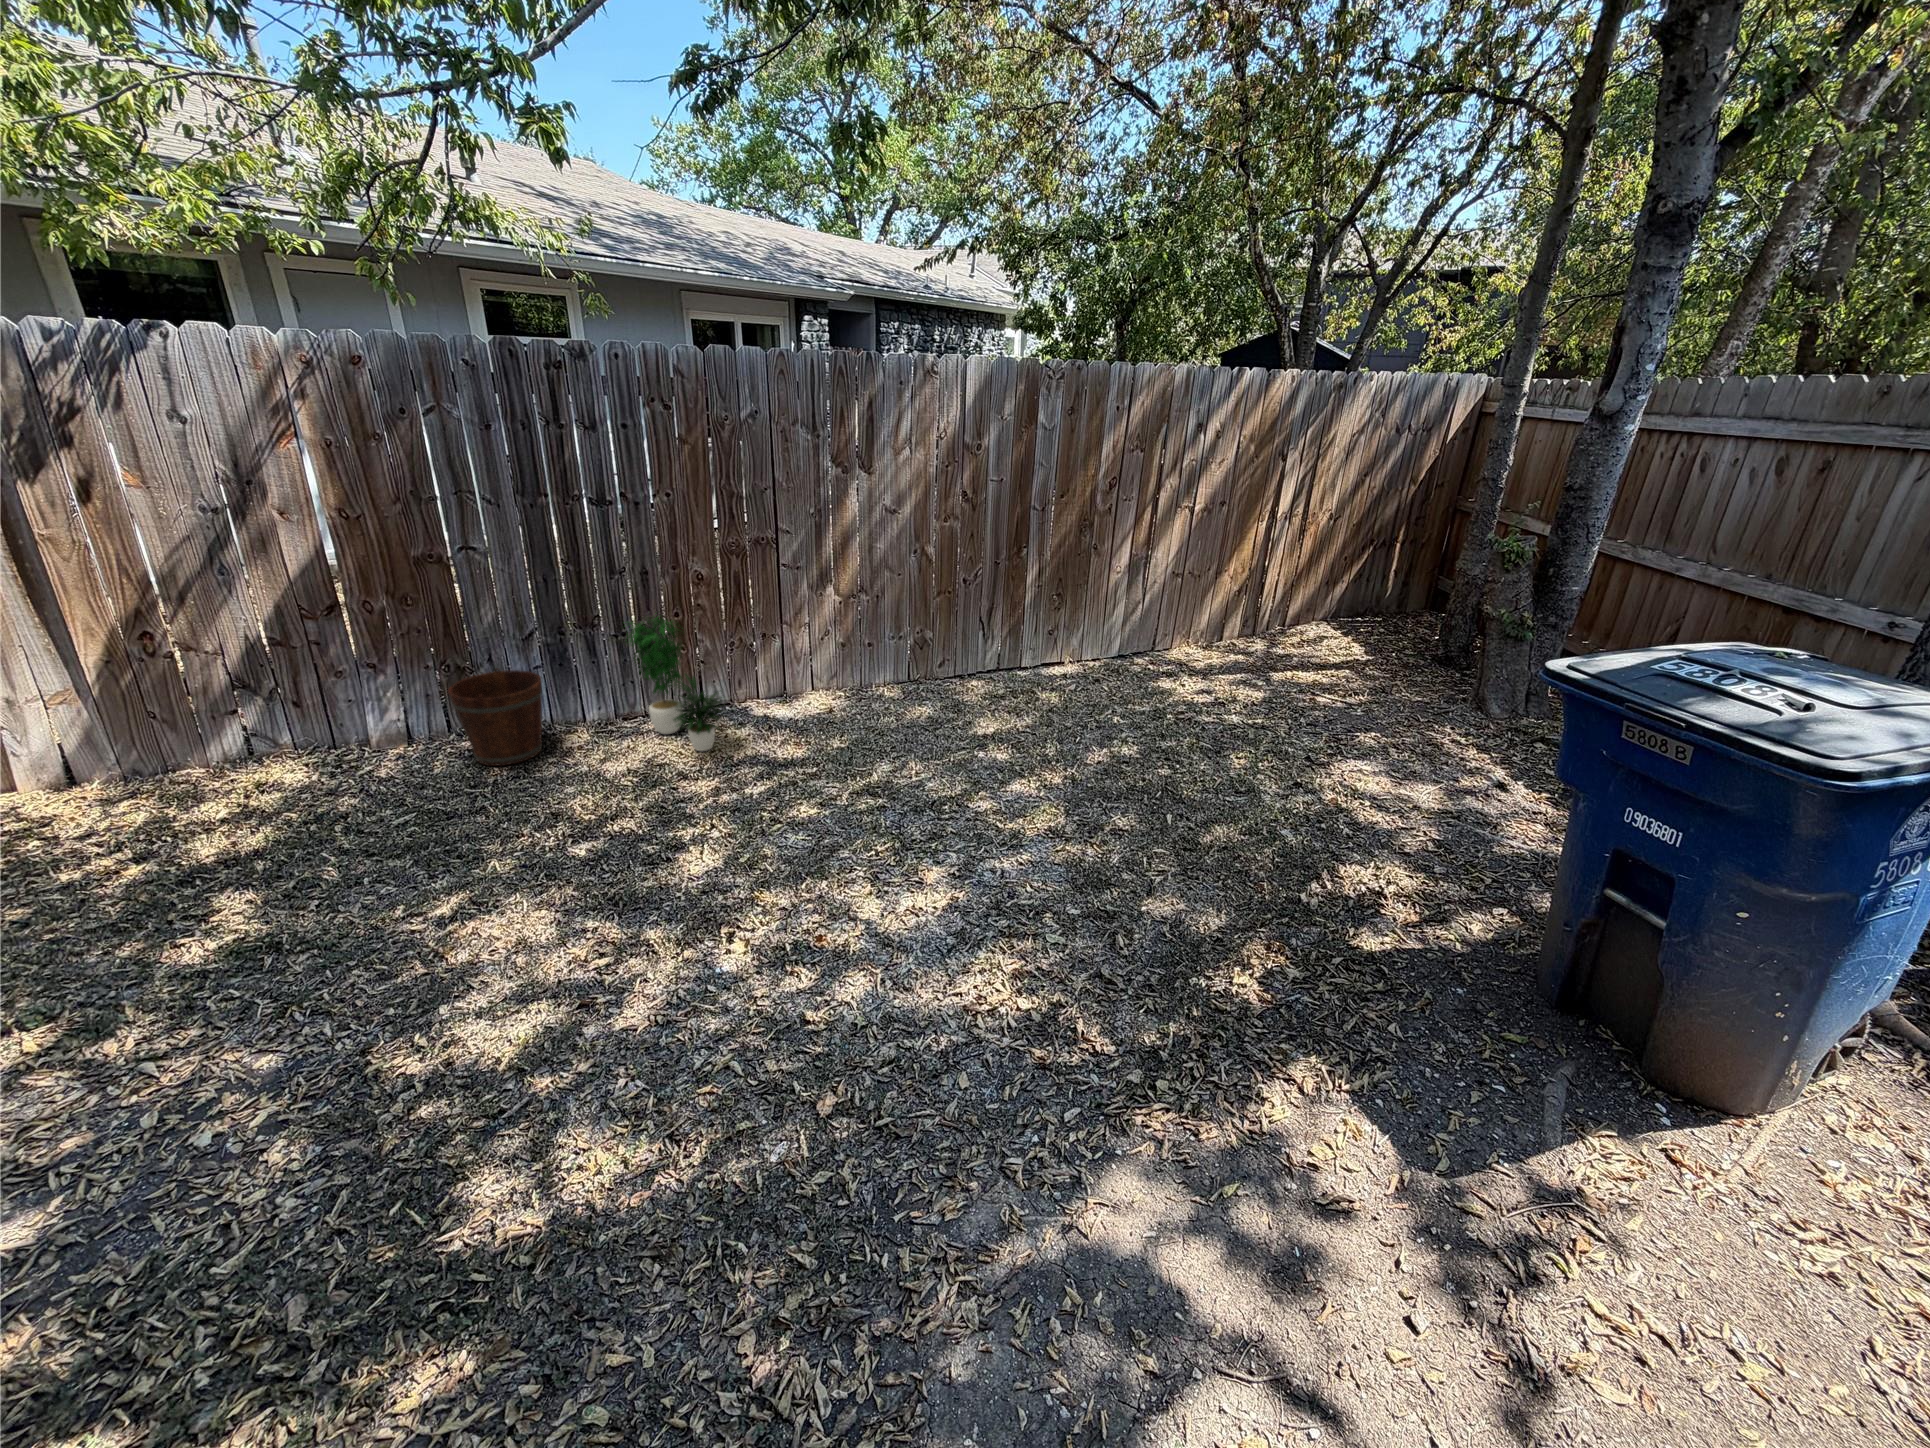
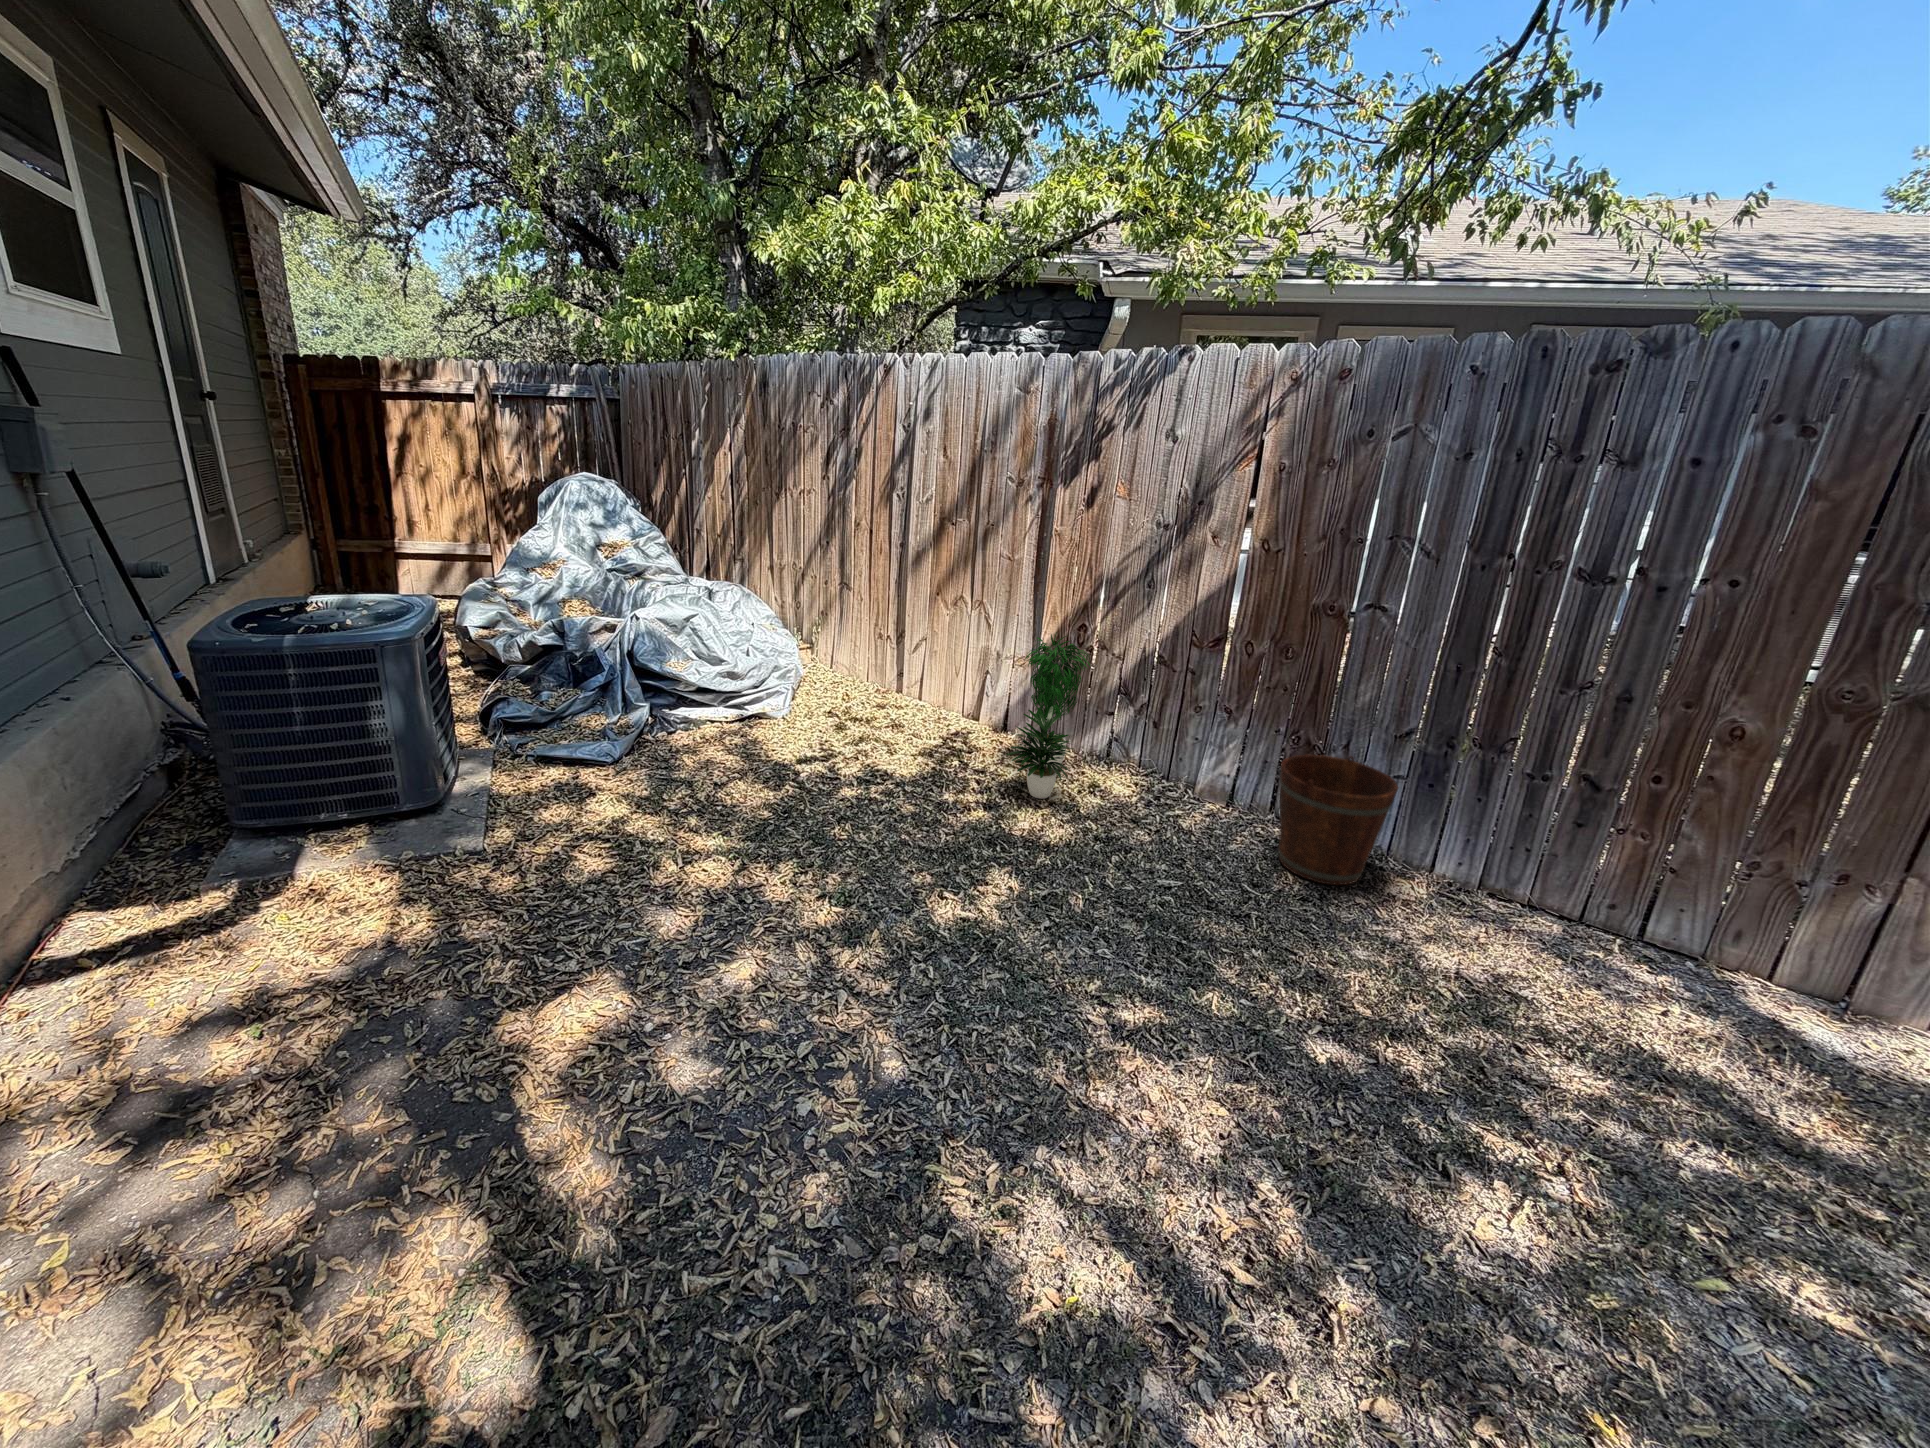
potted plant: present [627,616,721,751] -> present [1006,633,1090,799]

